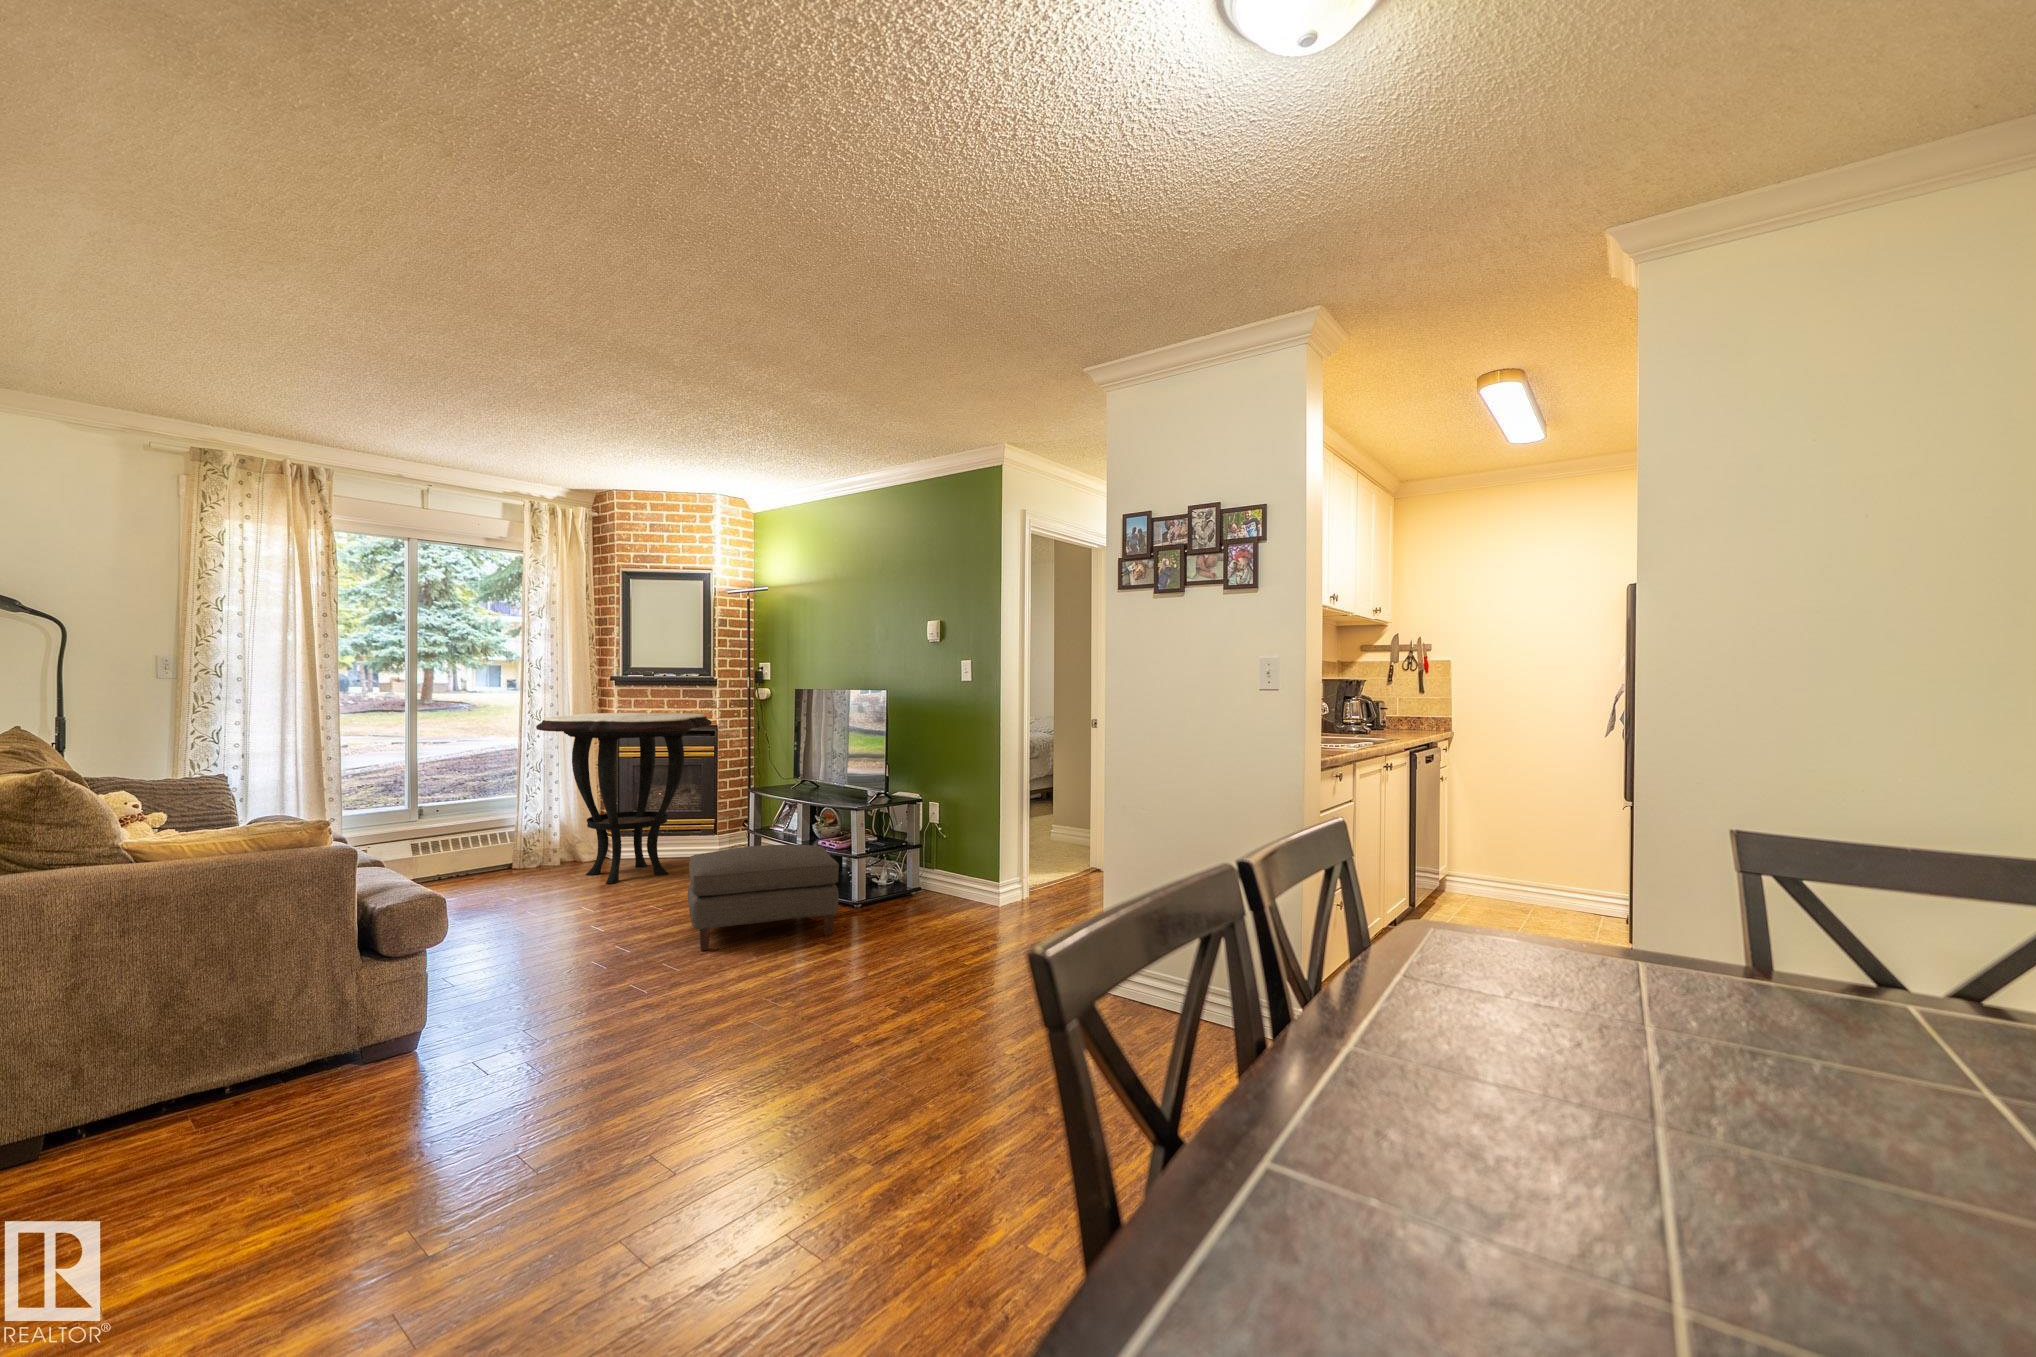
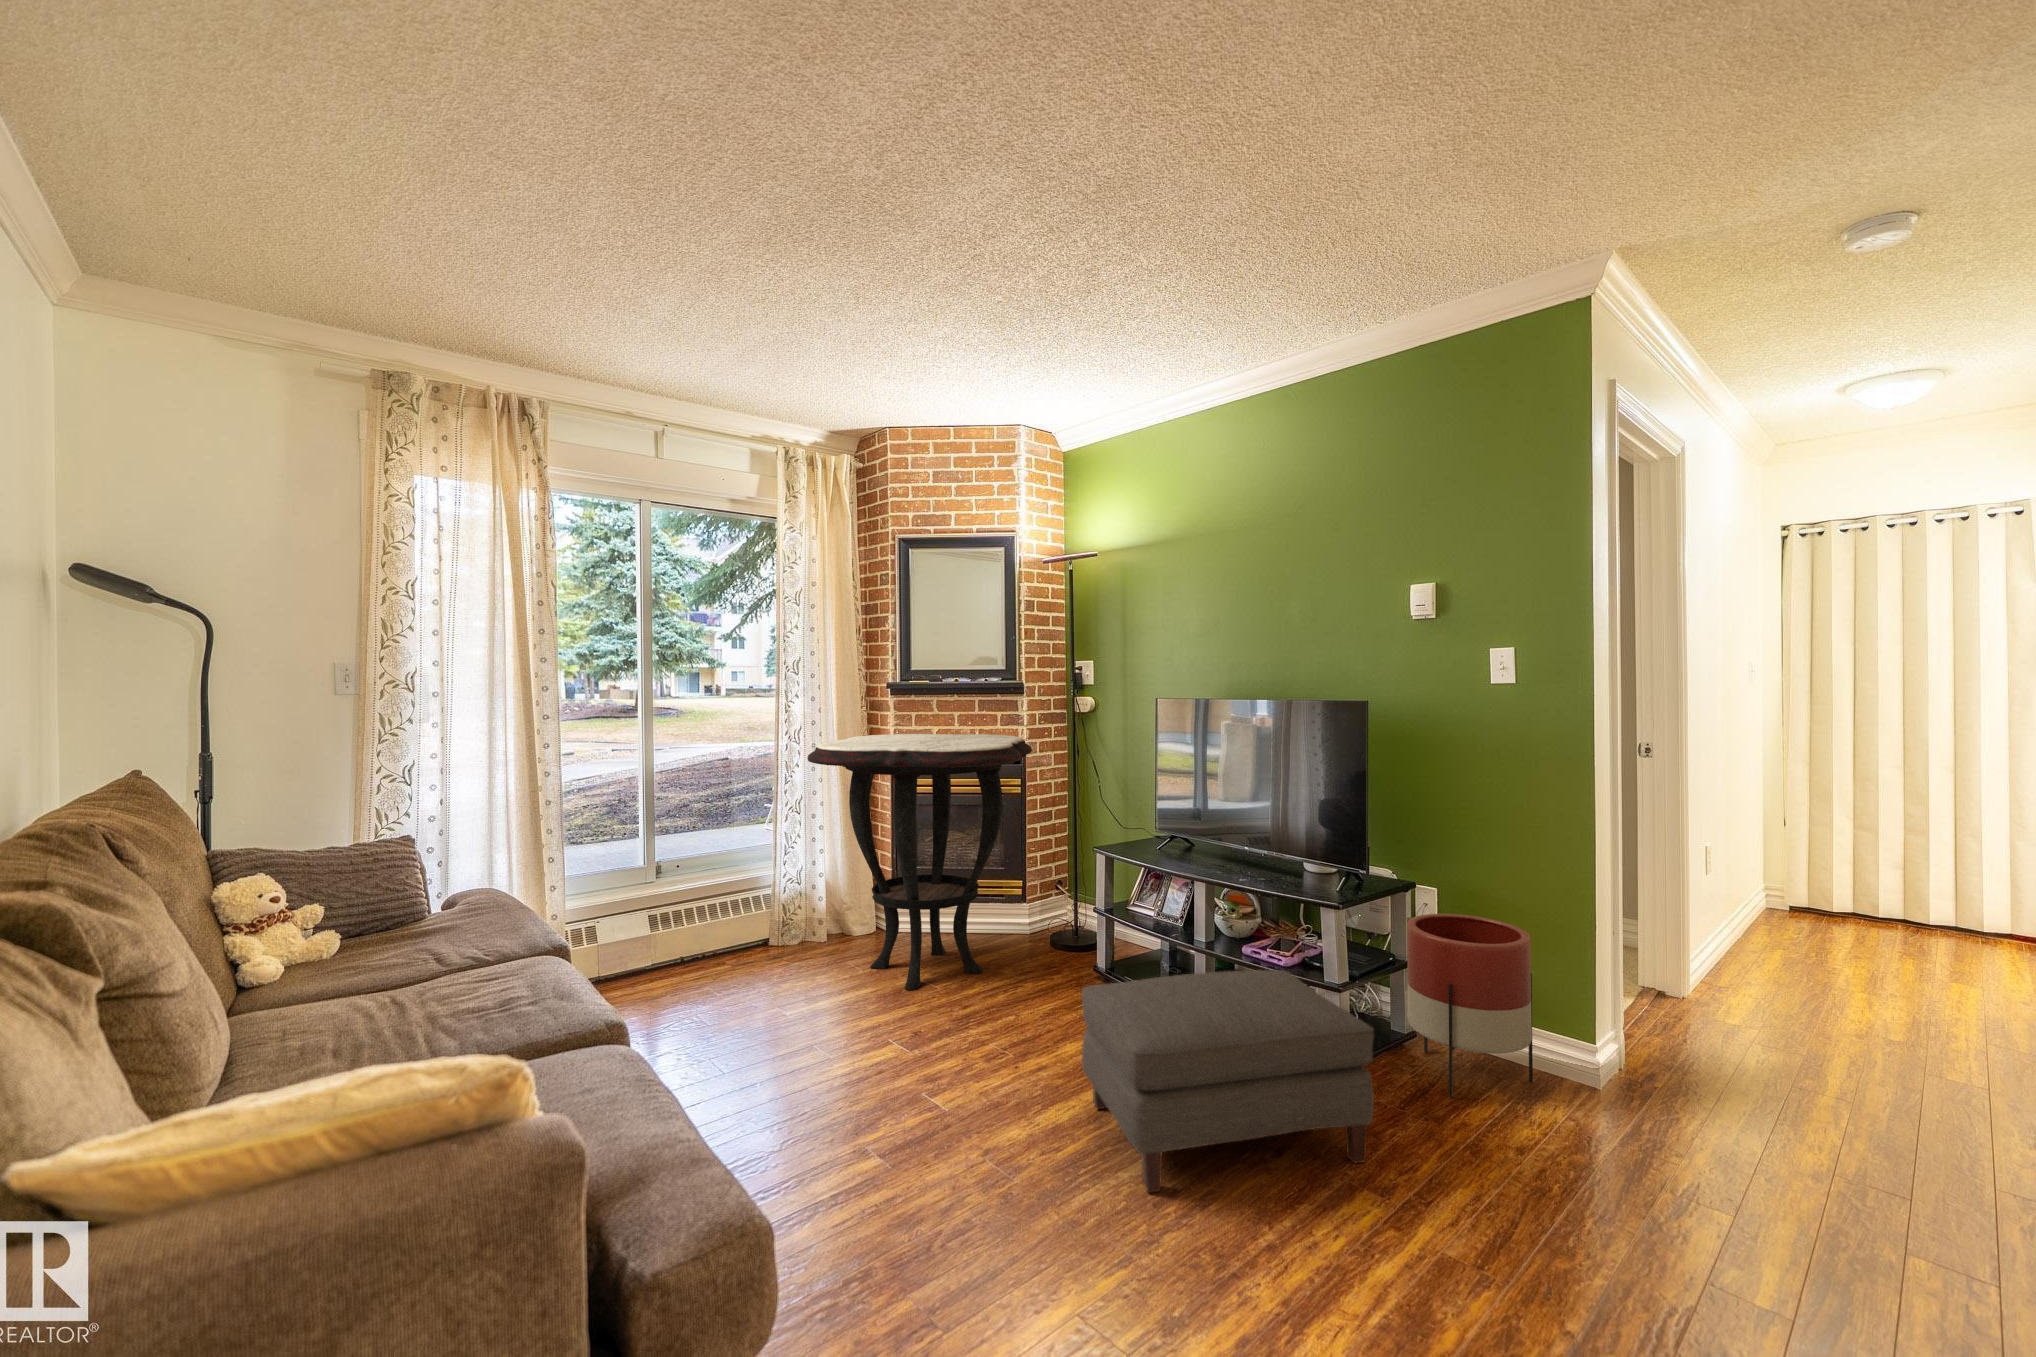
planter: none [898,815,962,912] -> present [1407,914,1533,1097]

